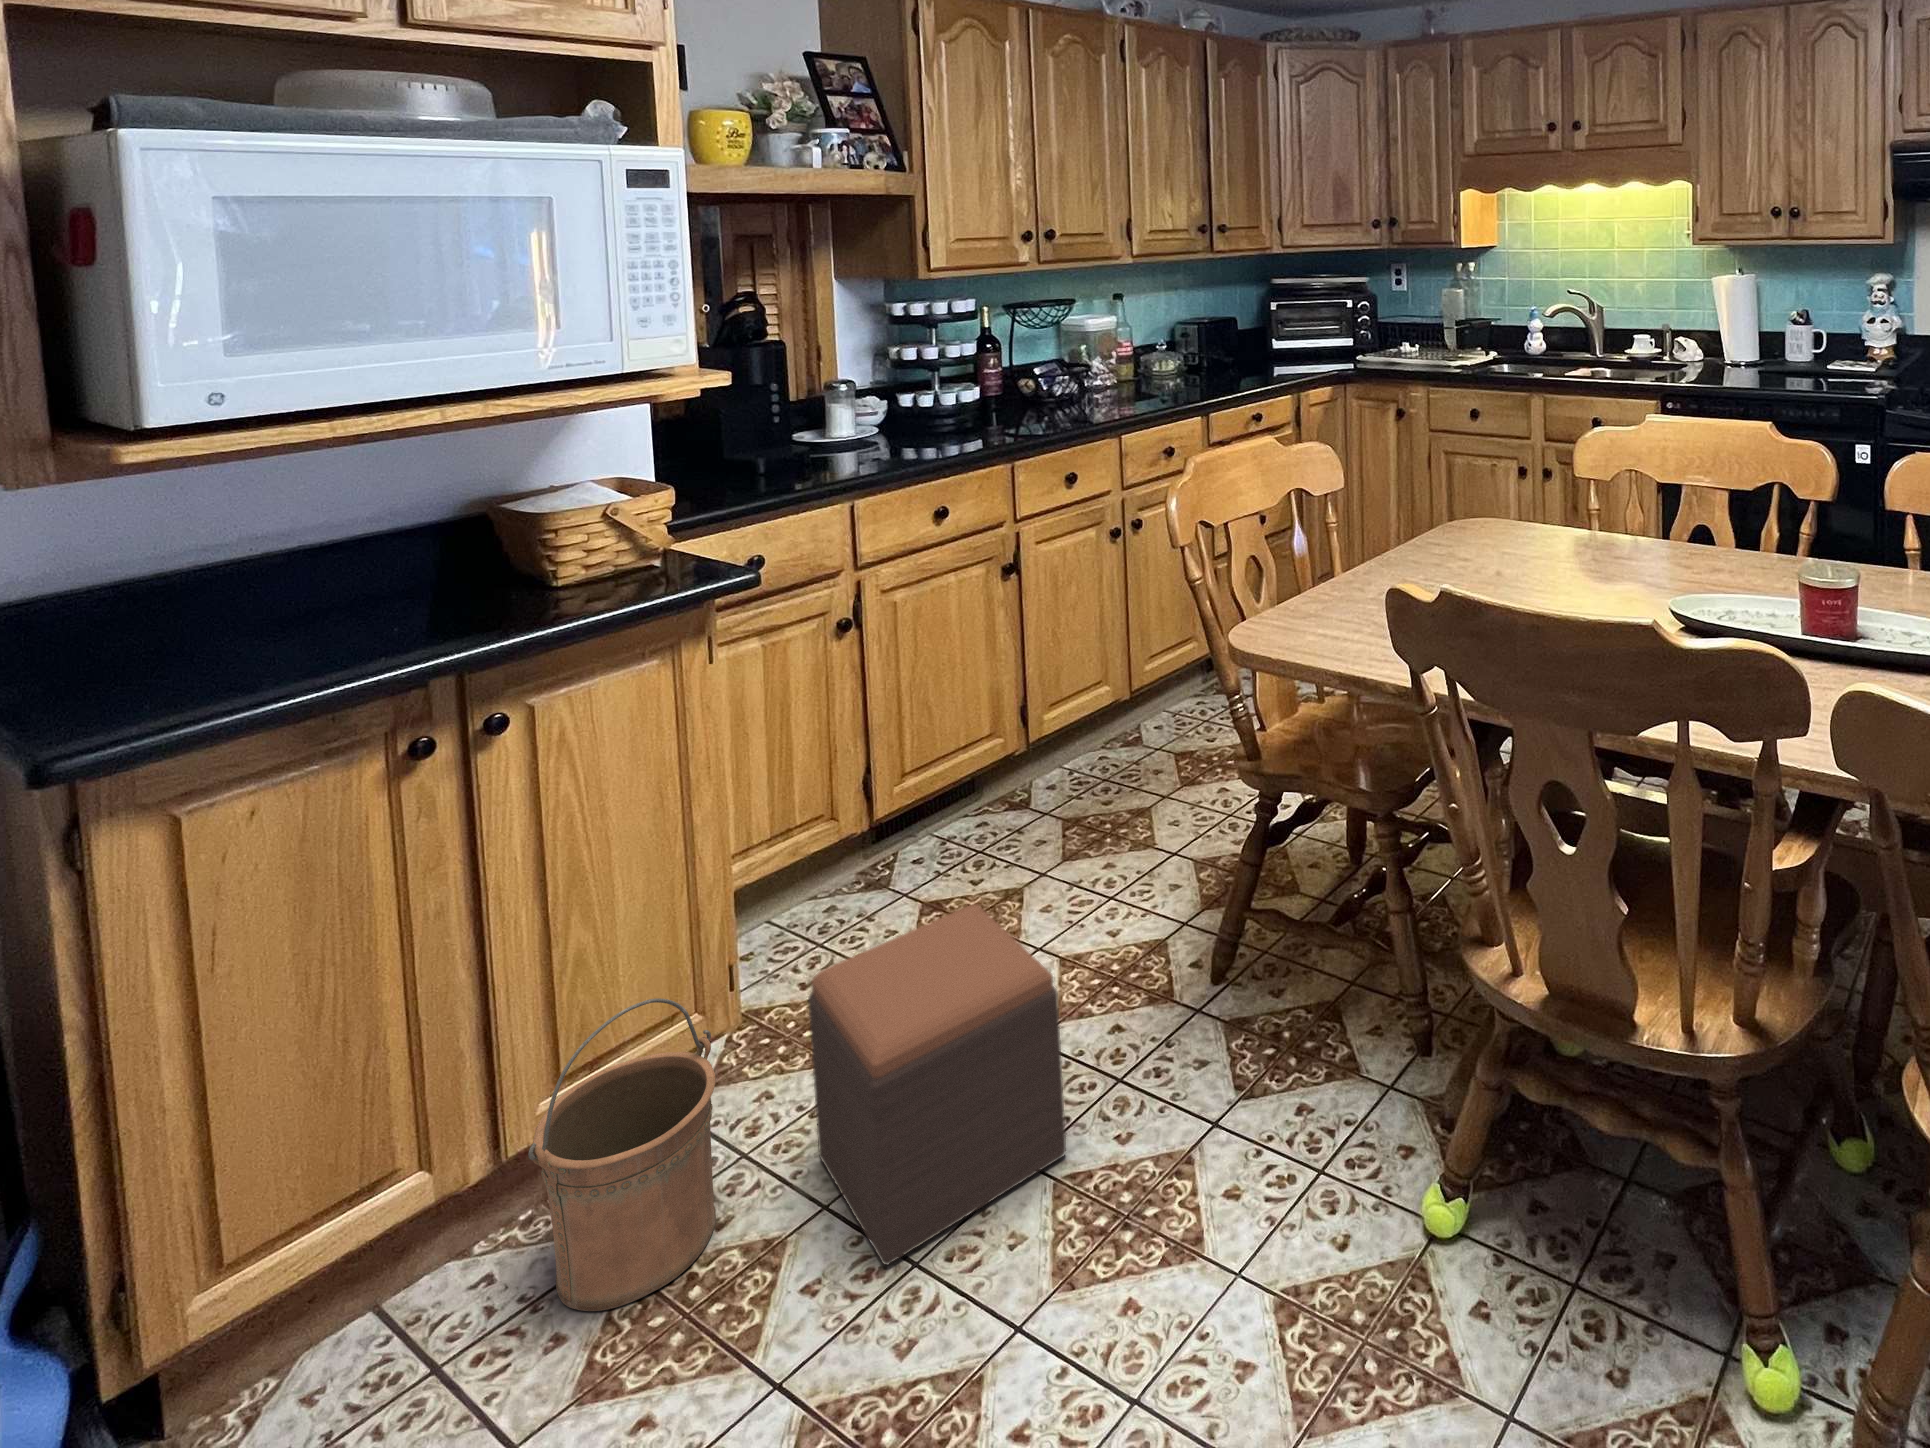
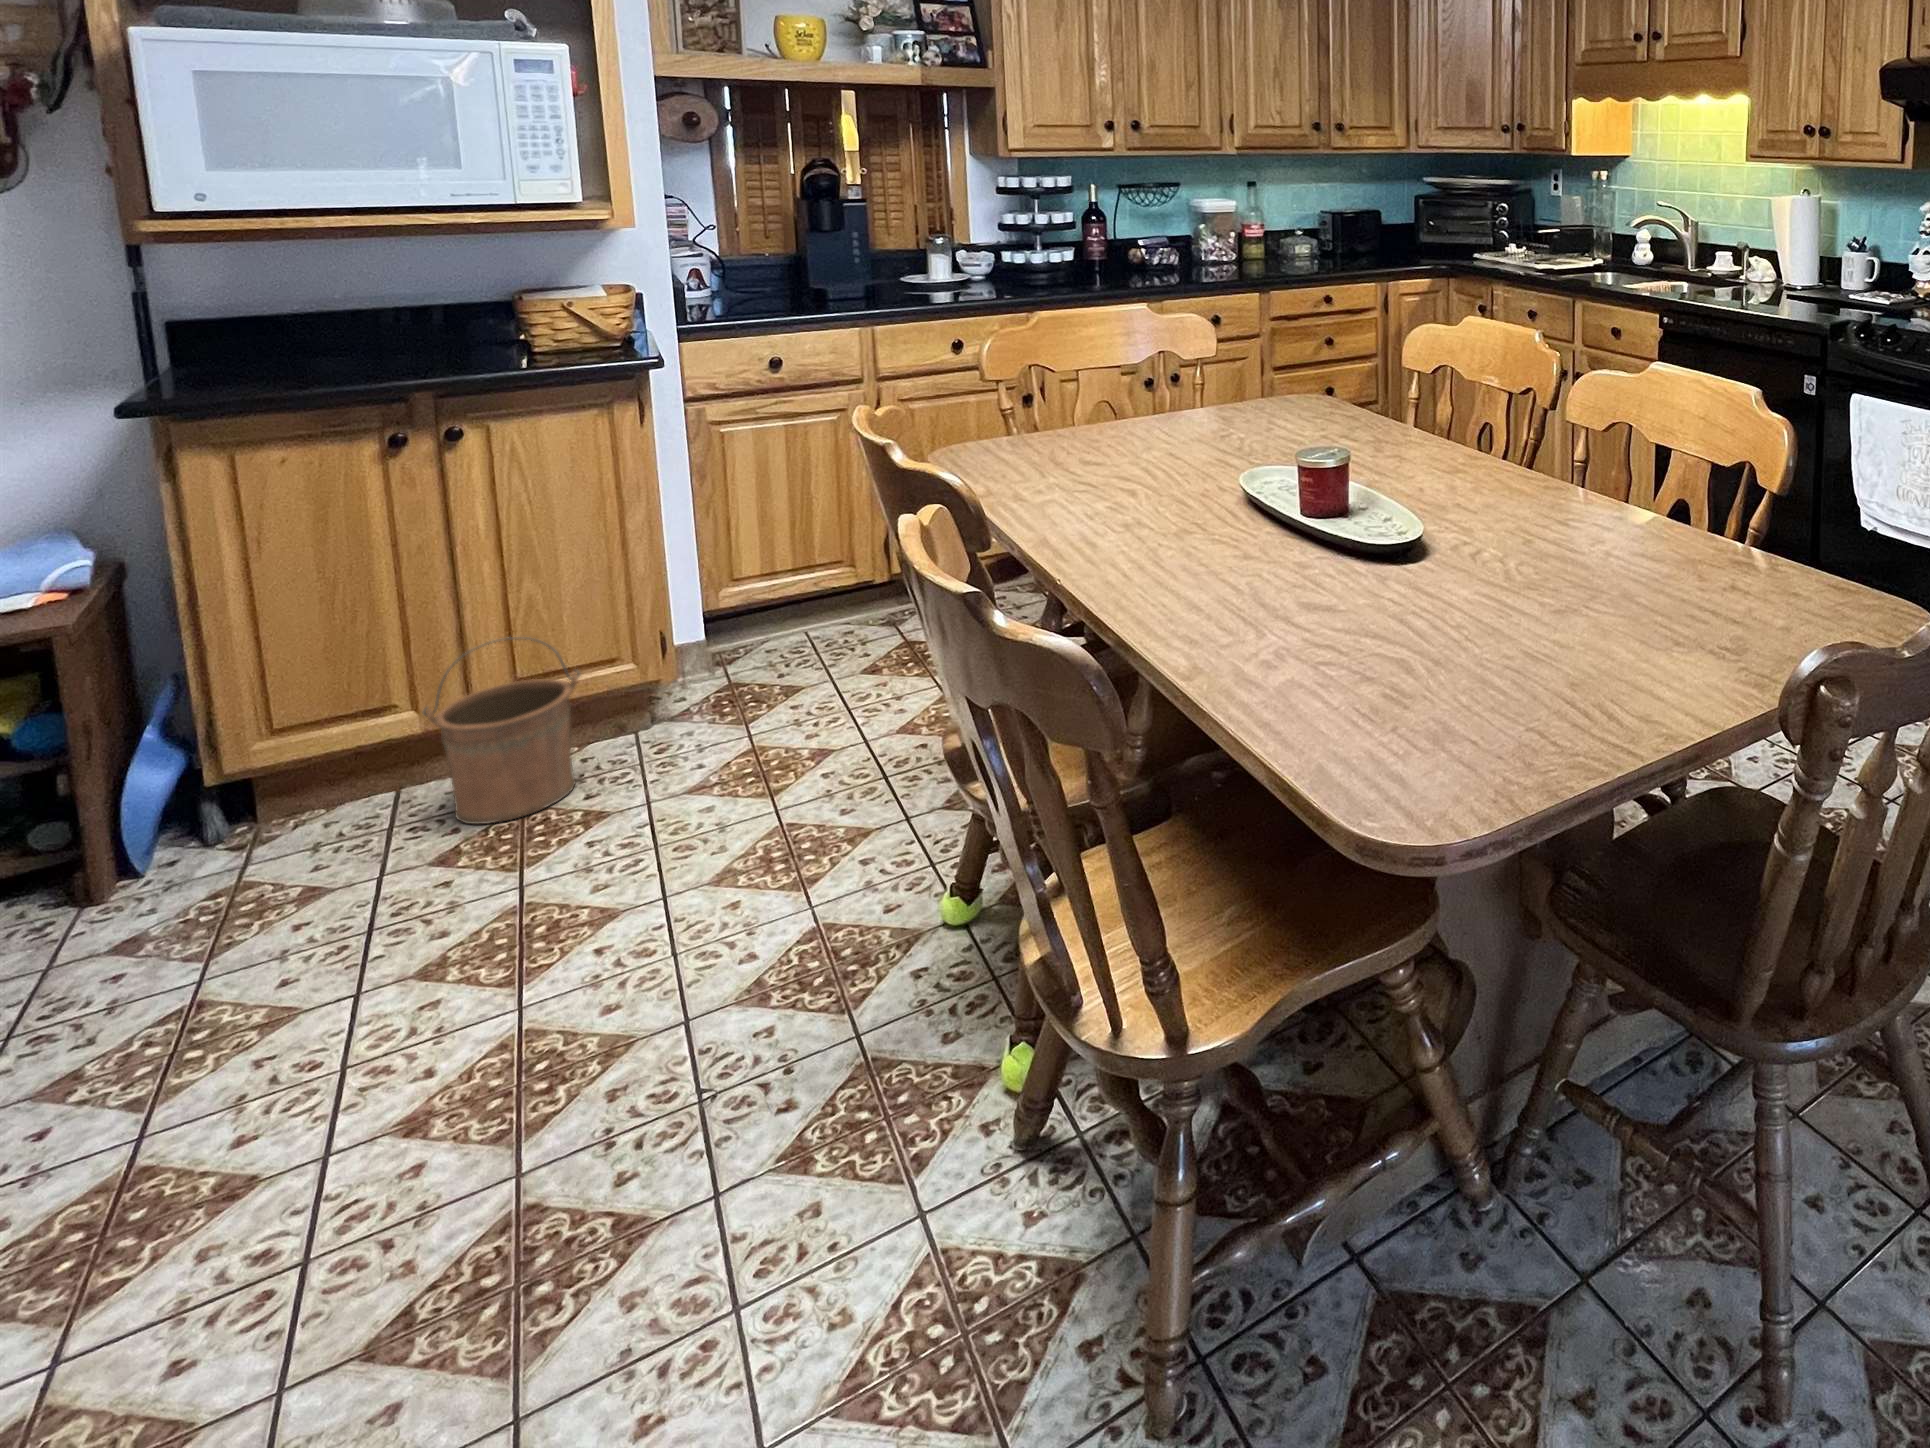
footstool: present [808,905,1066,1265] -> none [603,627,801,844]

